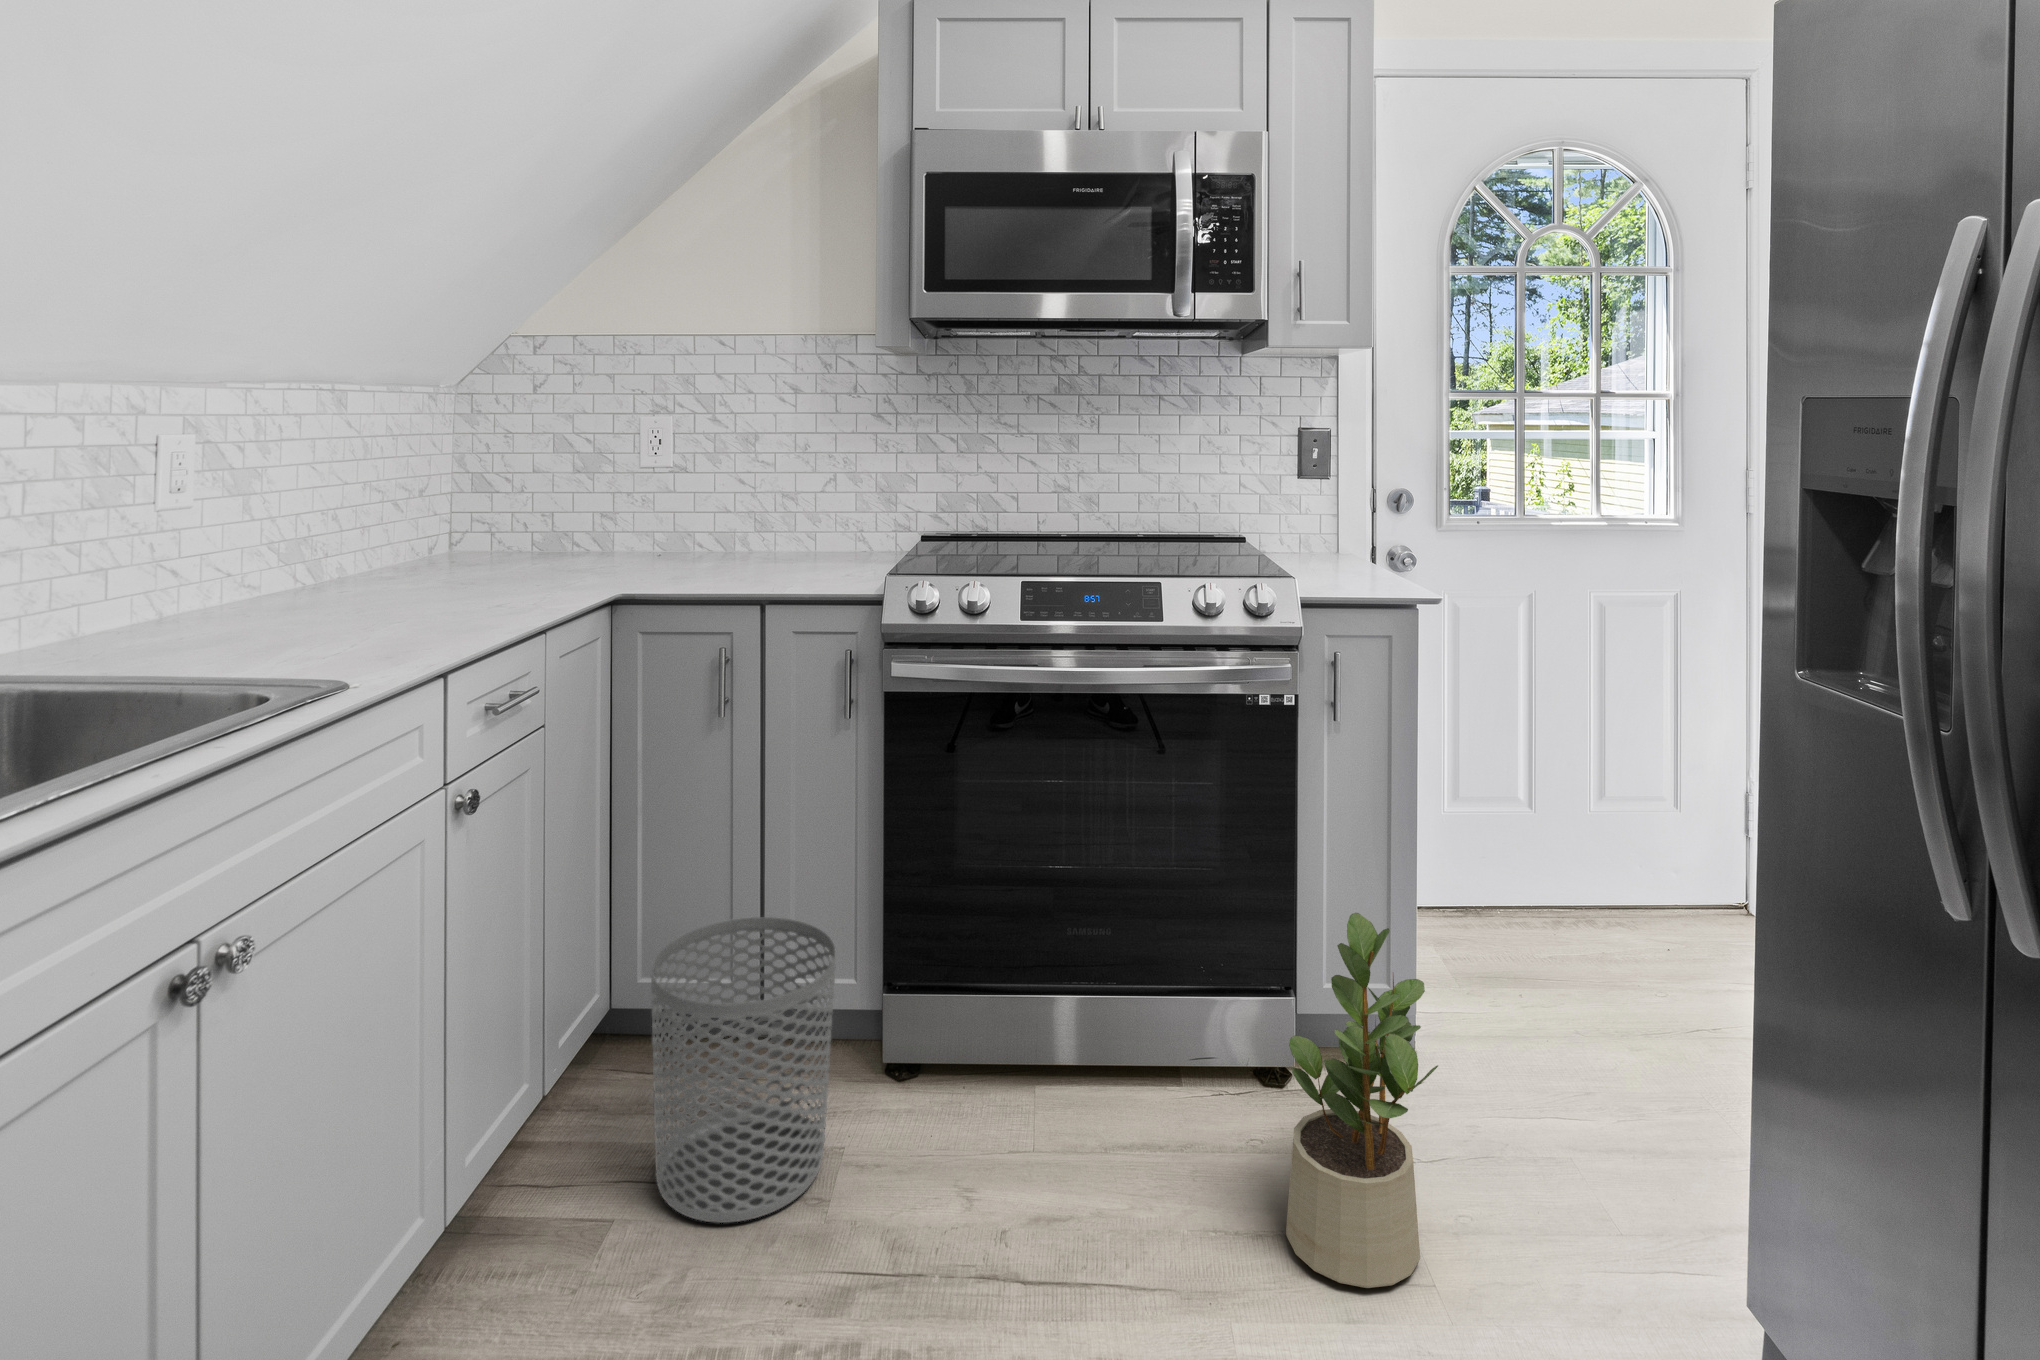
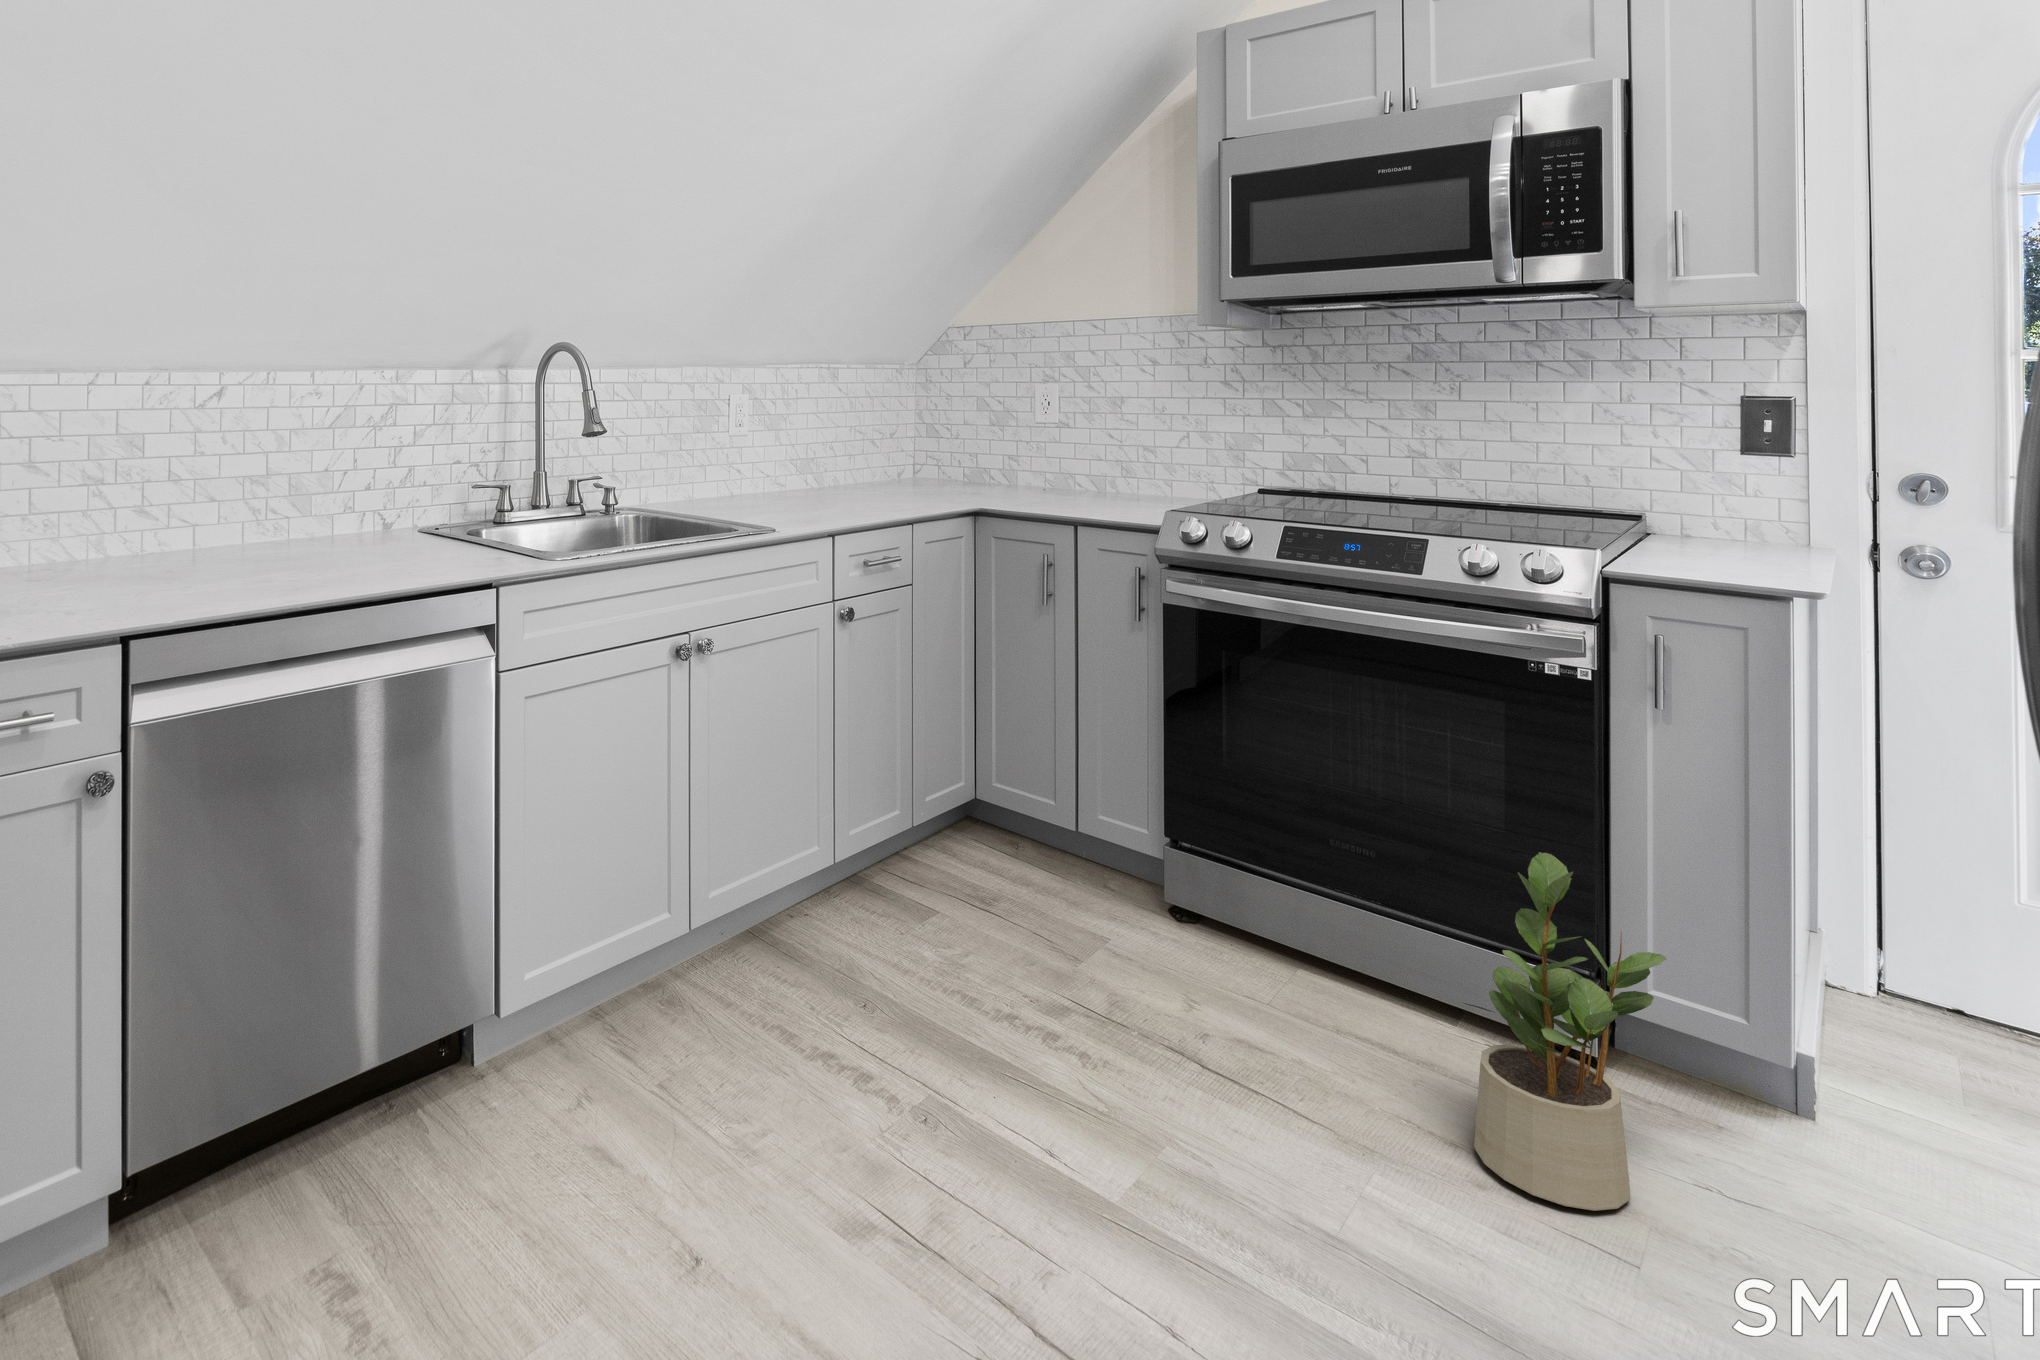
waste bin: present [651,917,835,1223] -> none [968,755,1106,959]

